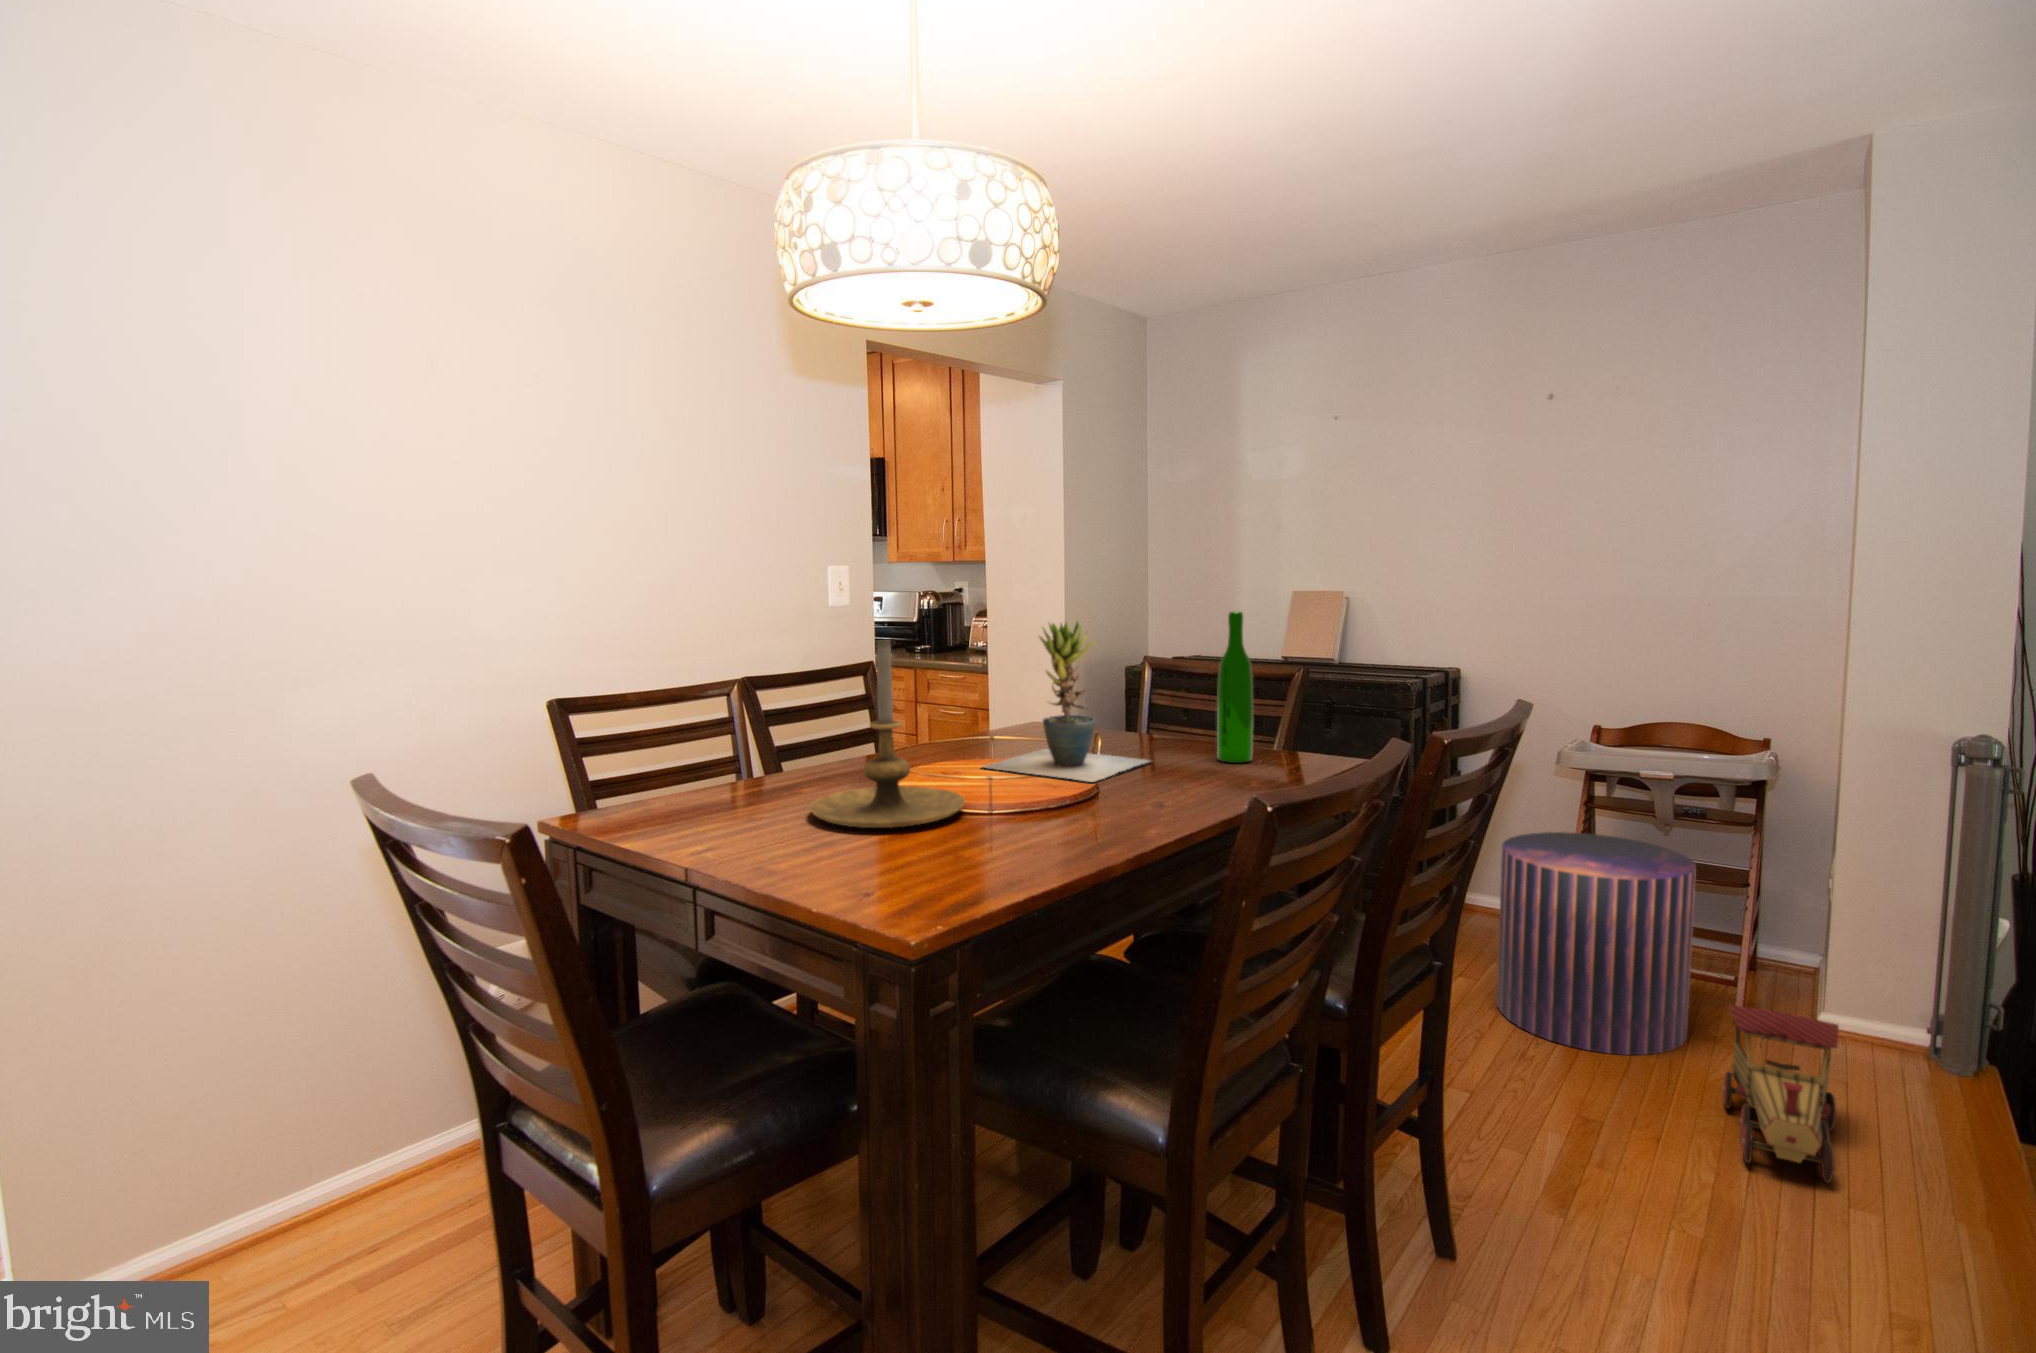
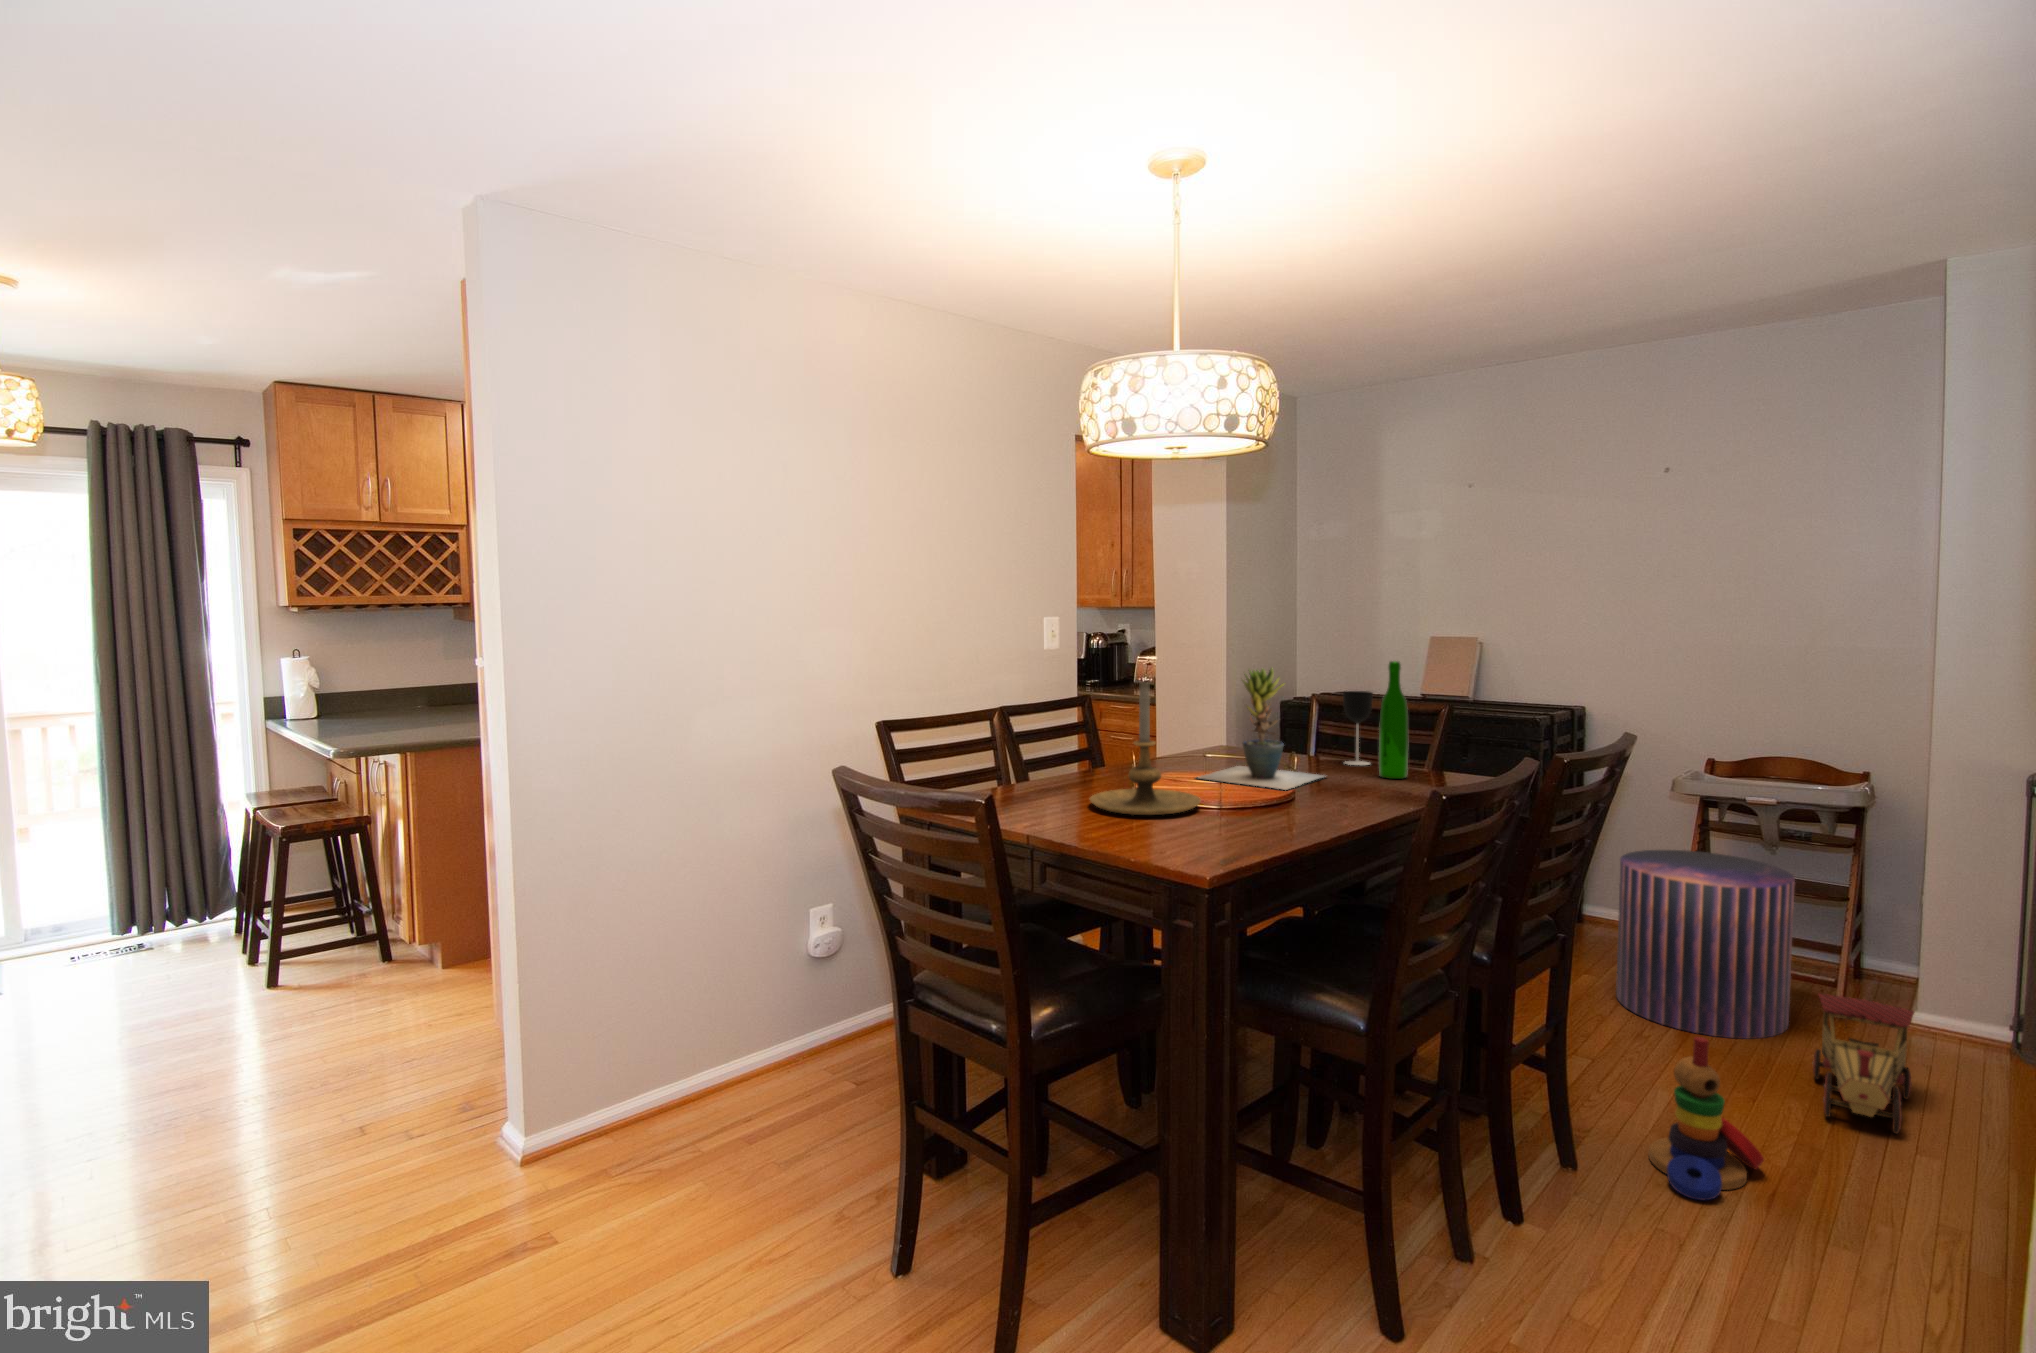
wine glass: none [1177,651,1213,745] -> present [1343,691,1373,765]
stacking toy: none [1545,1086,1685,1304] -> present [1649,1037,1764,1200]

